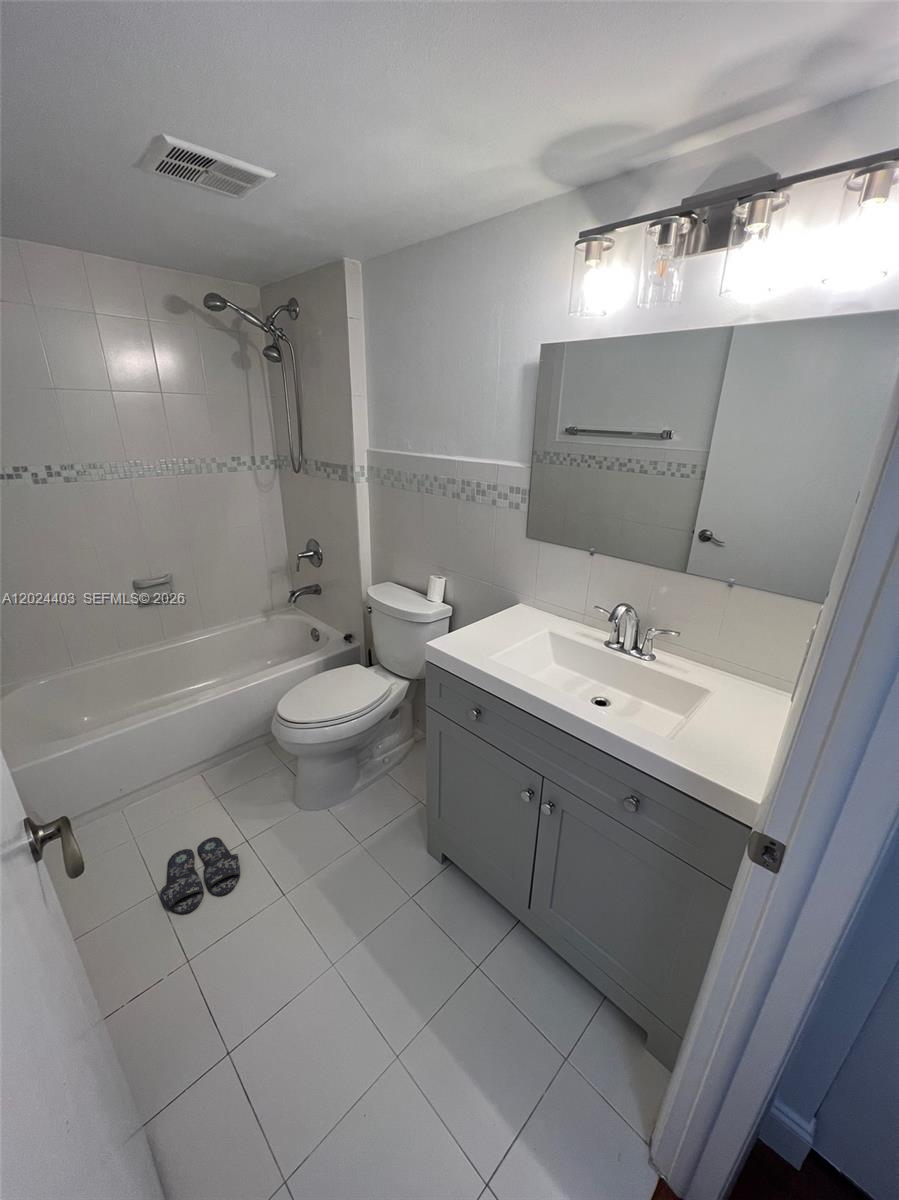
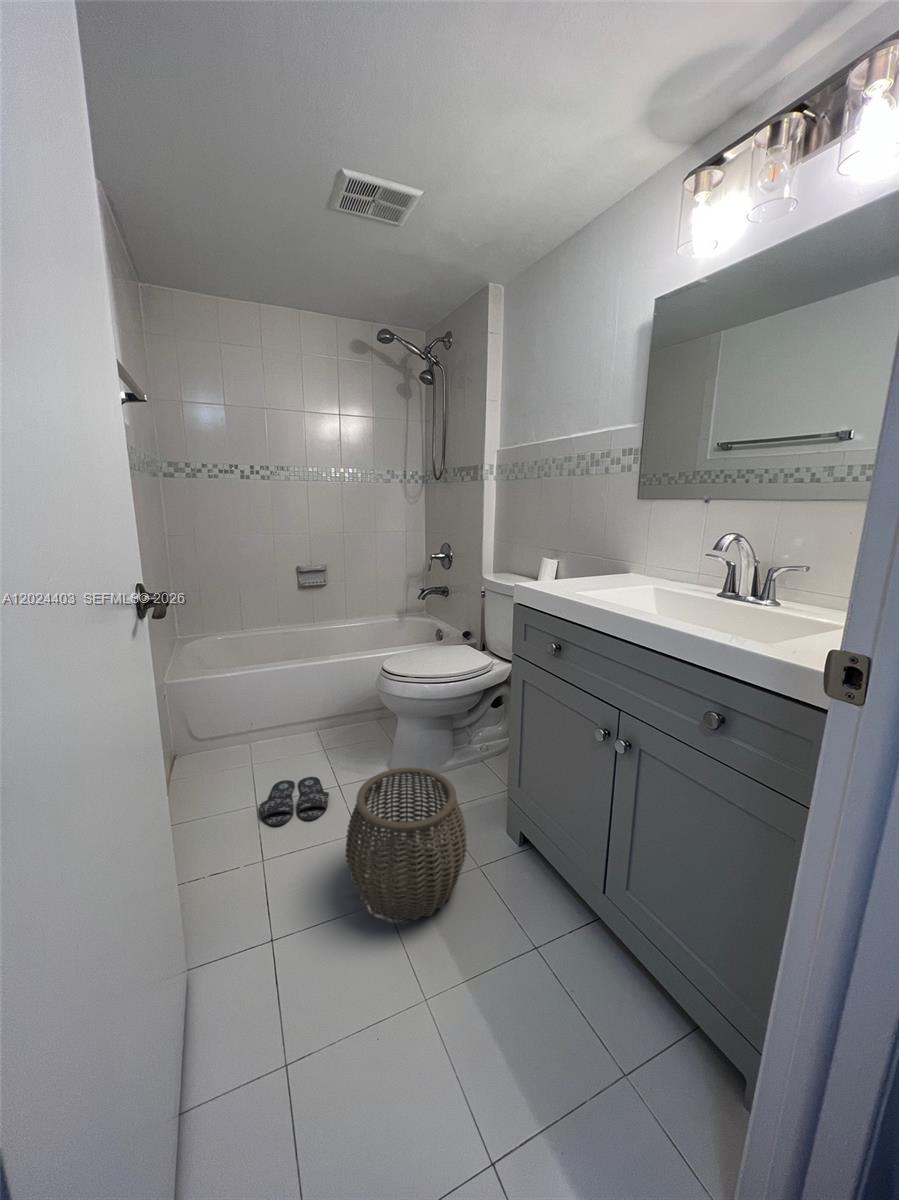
woven basket: none [284,828,403,984] -> present [345,768,467,922]

